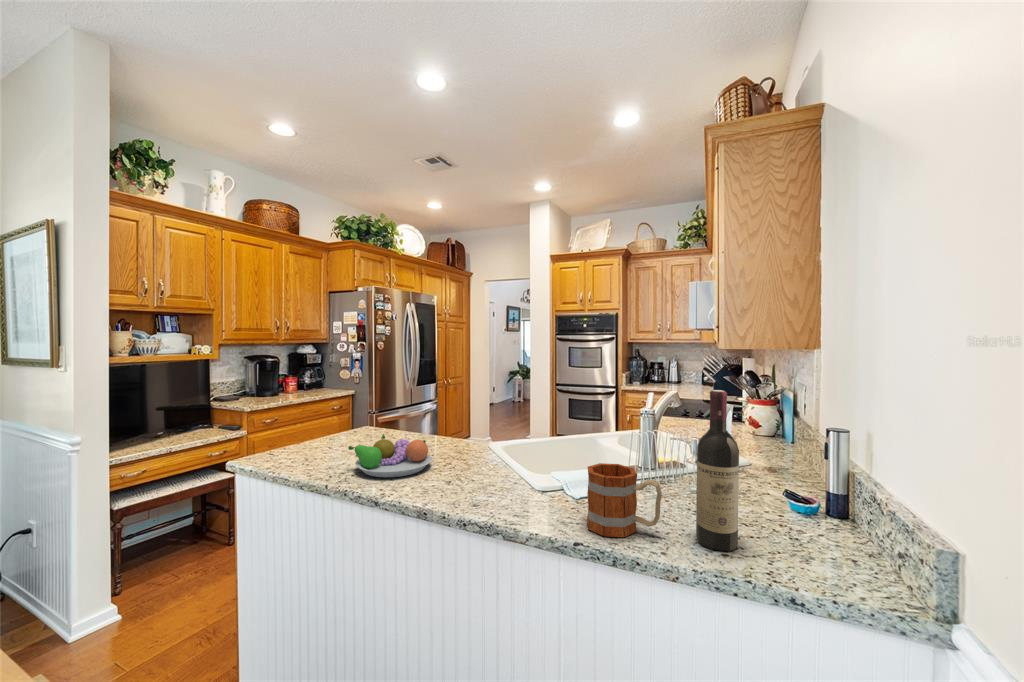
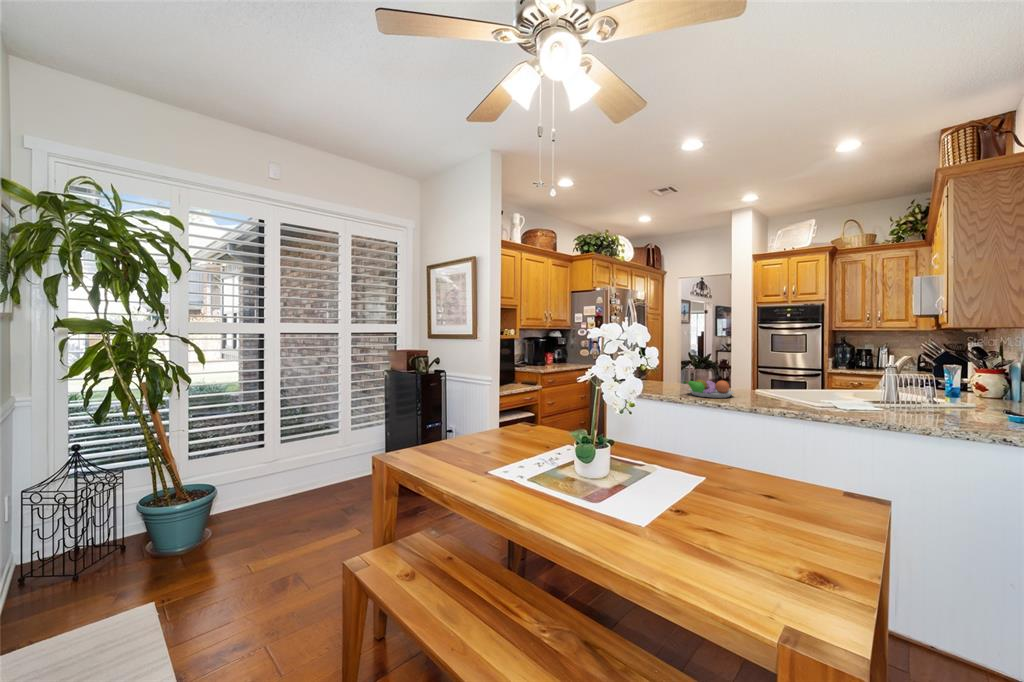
wine bottle: present [696,390,739,551] -> none [939,343,970,426]
mug: present [587,463,662,537] -> none [863,385,916,419]

